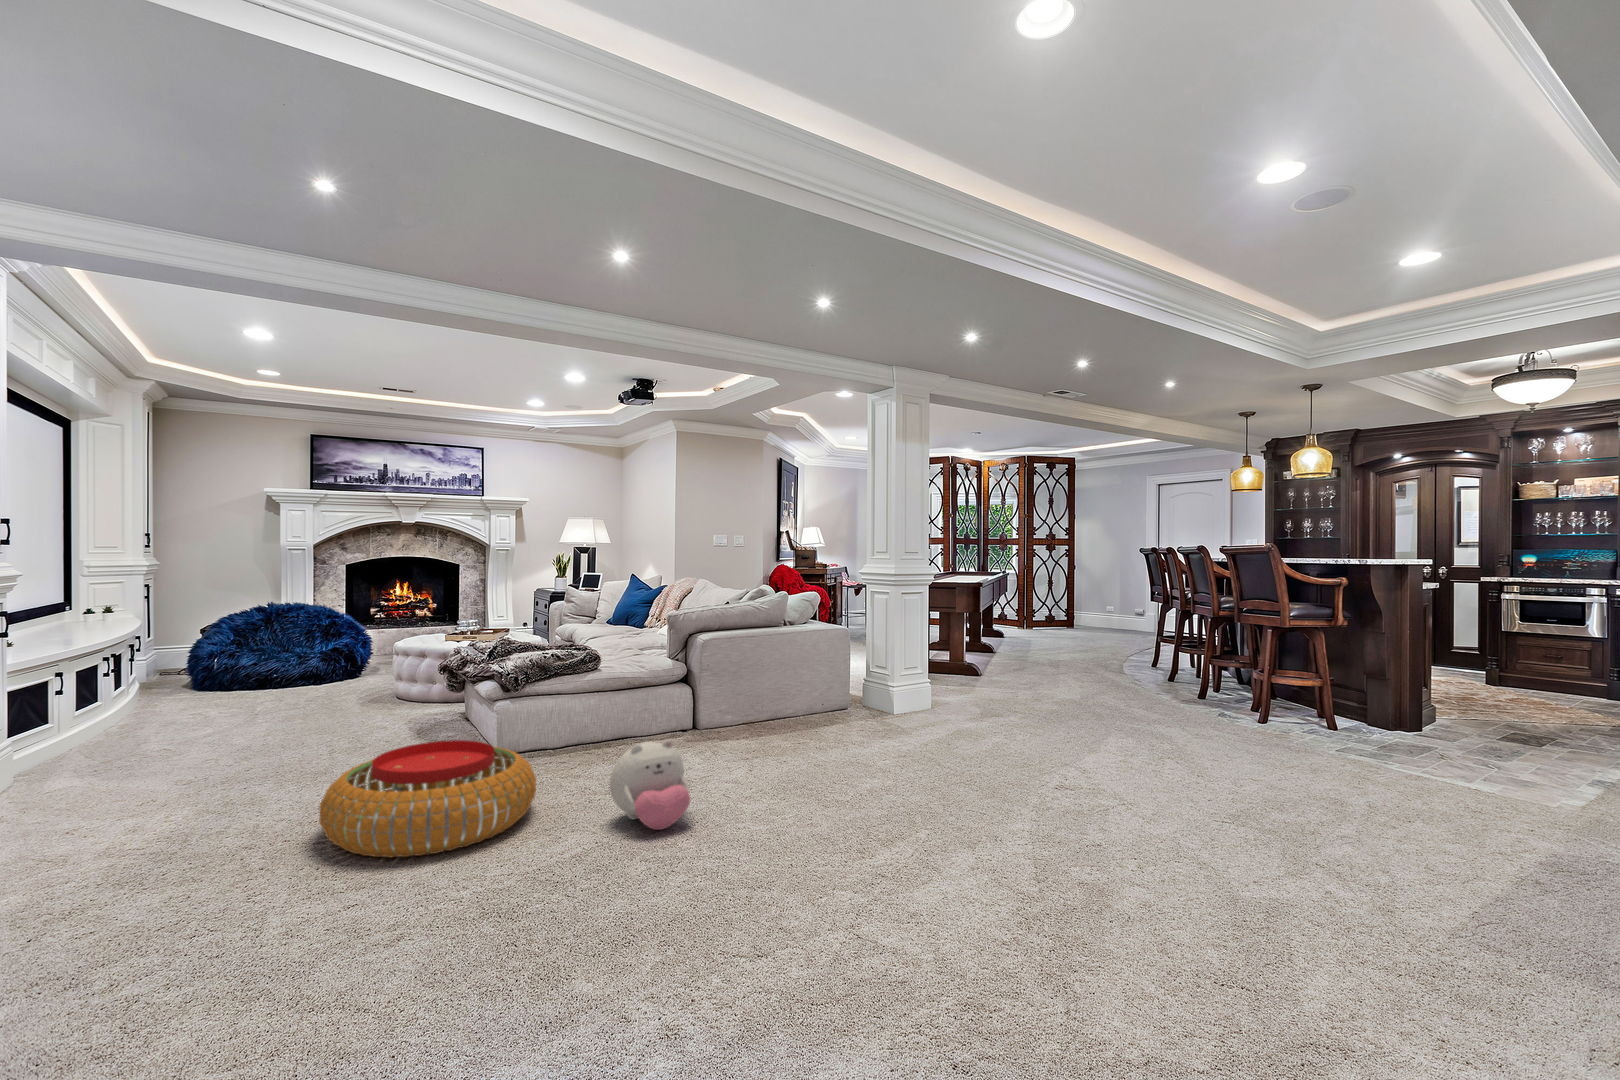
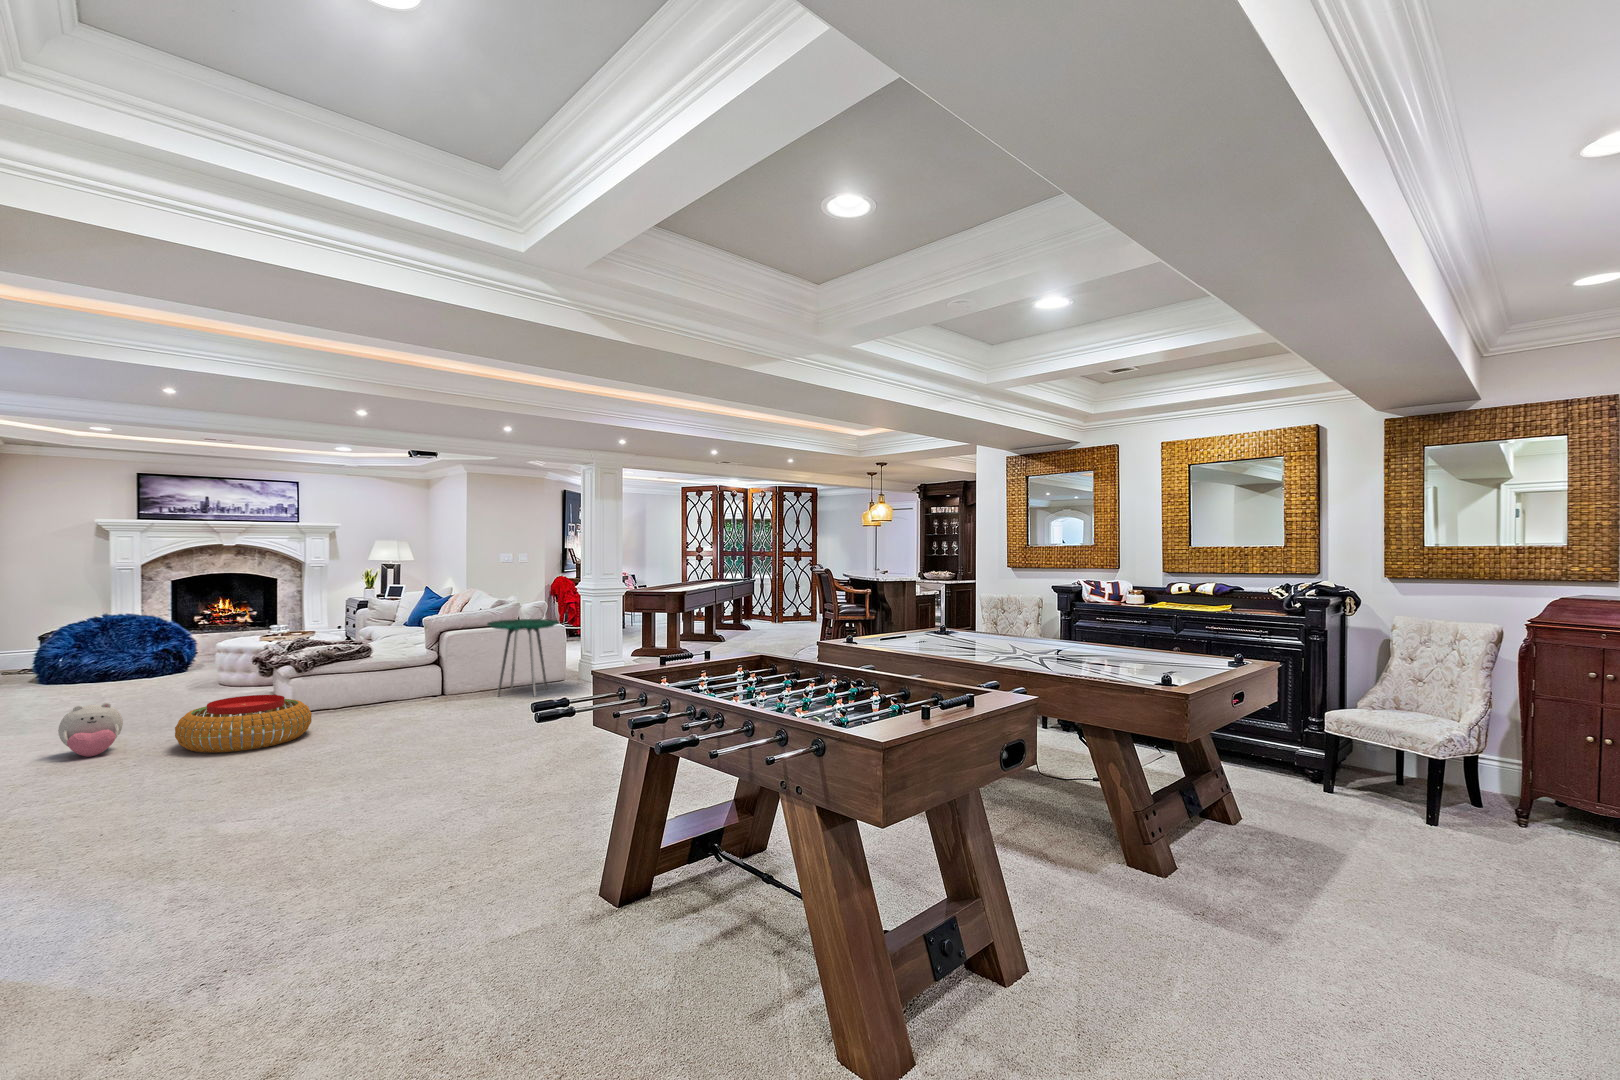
side table: none [764,618,866,740] -> present [488,619,559,696]
plush toy: present [610,740,690,830] -> present [58,703,123,757]

